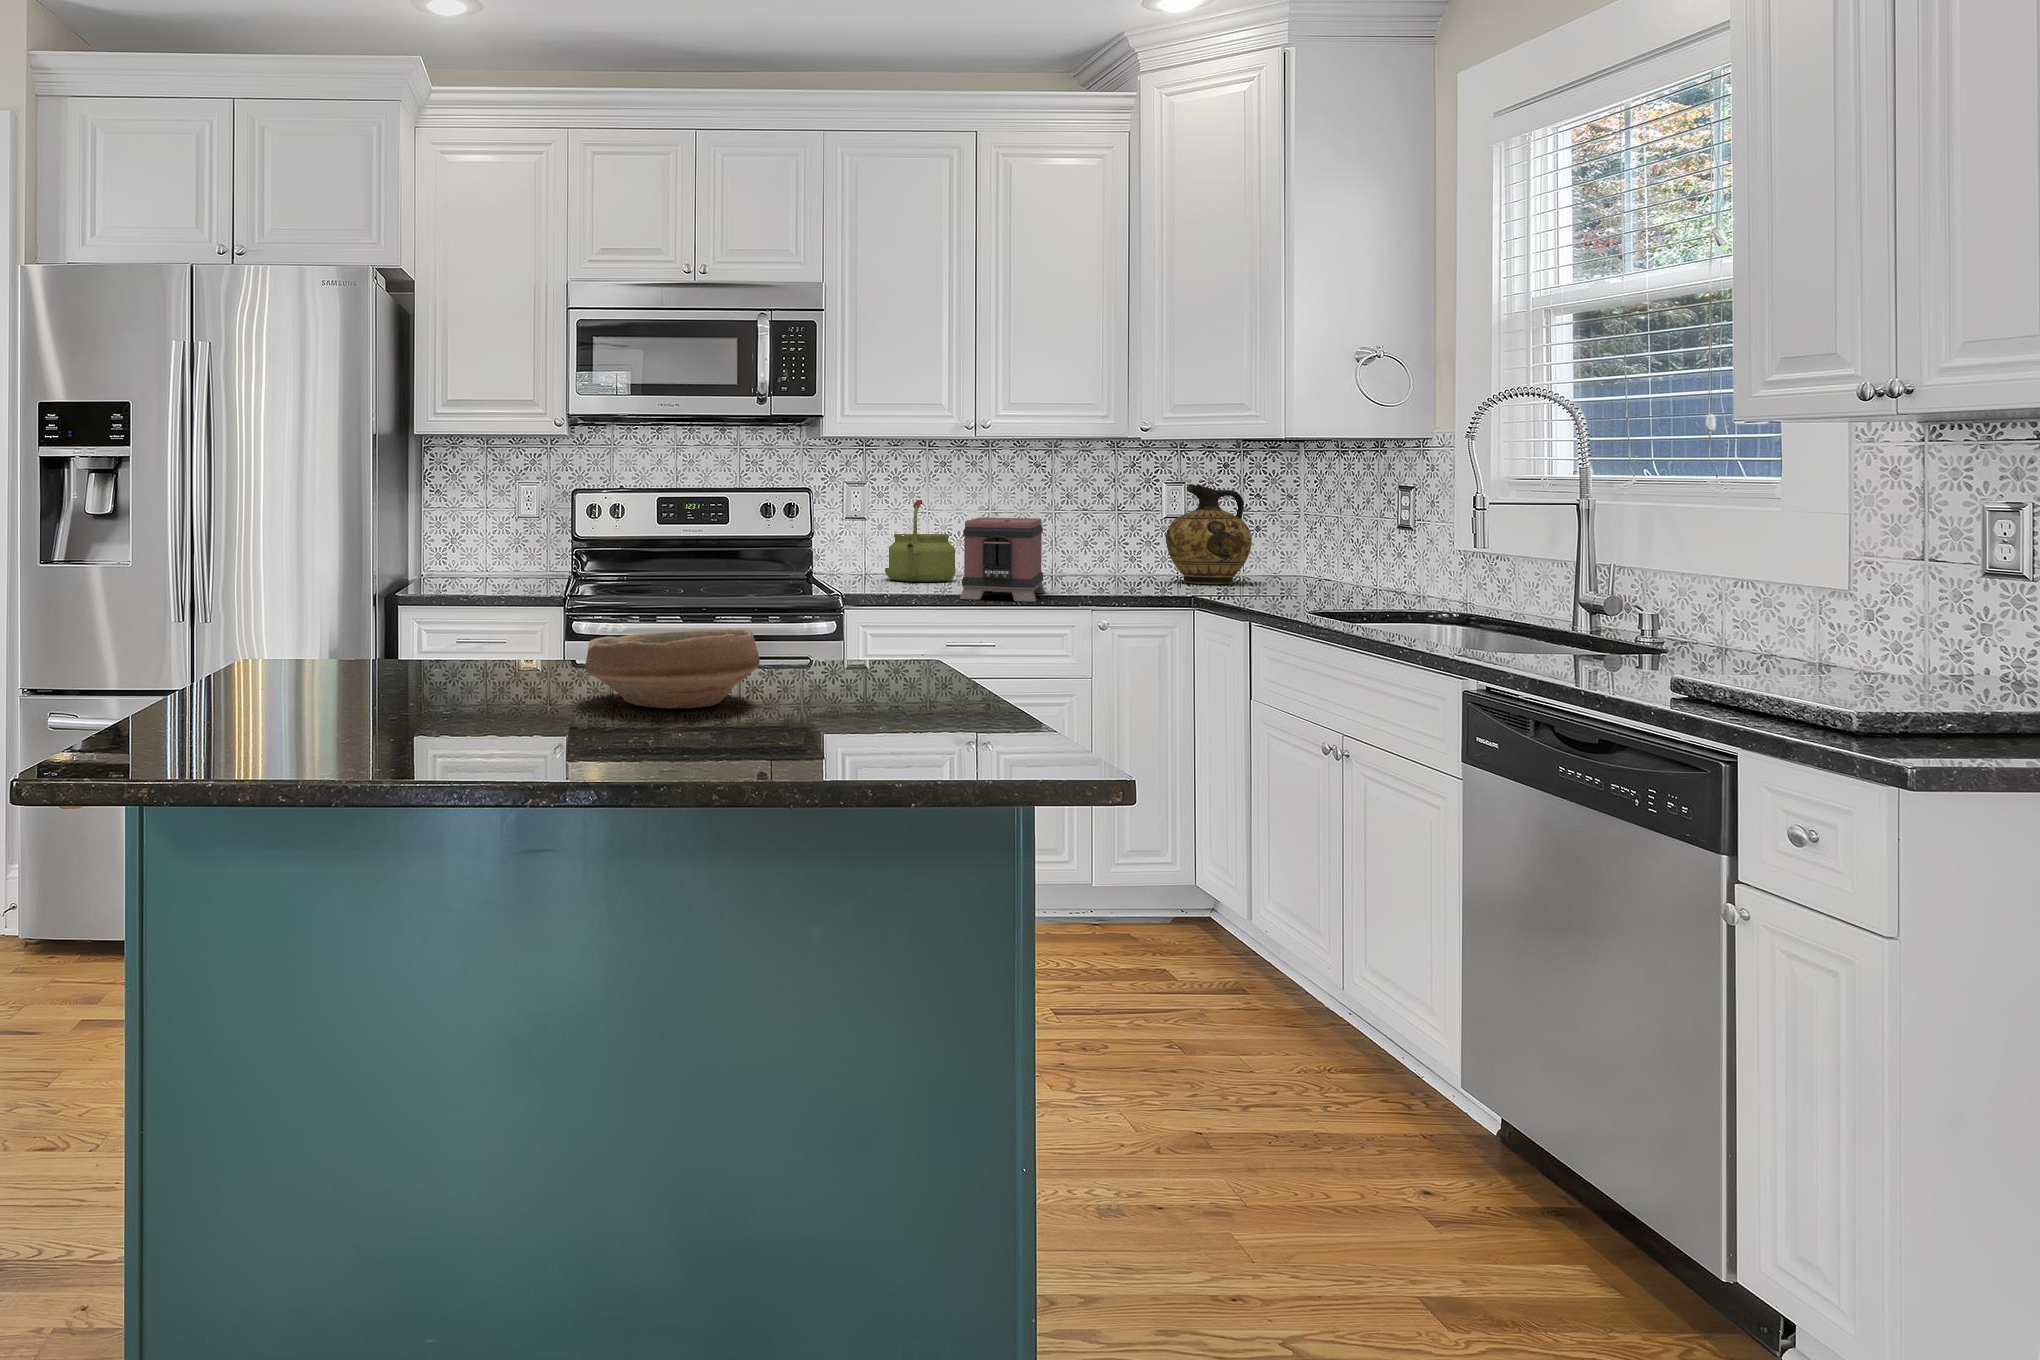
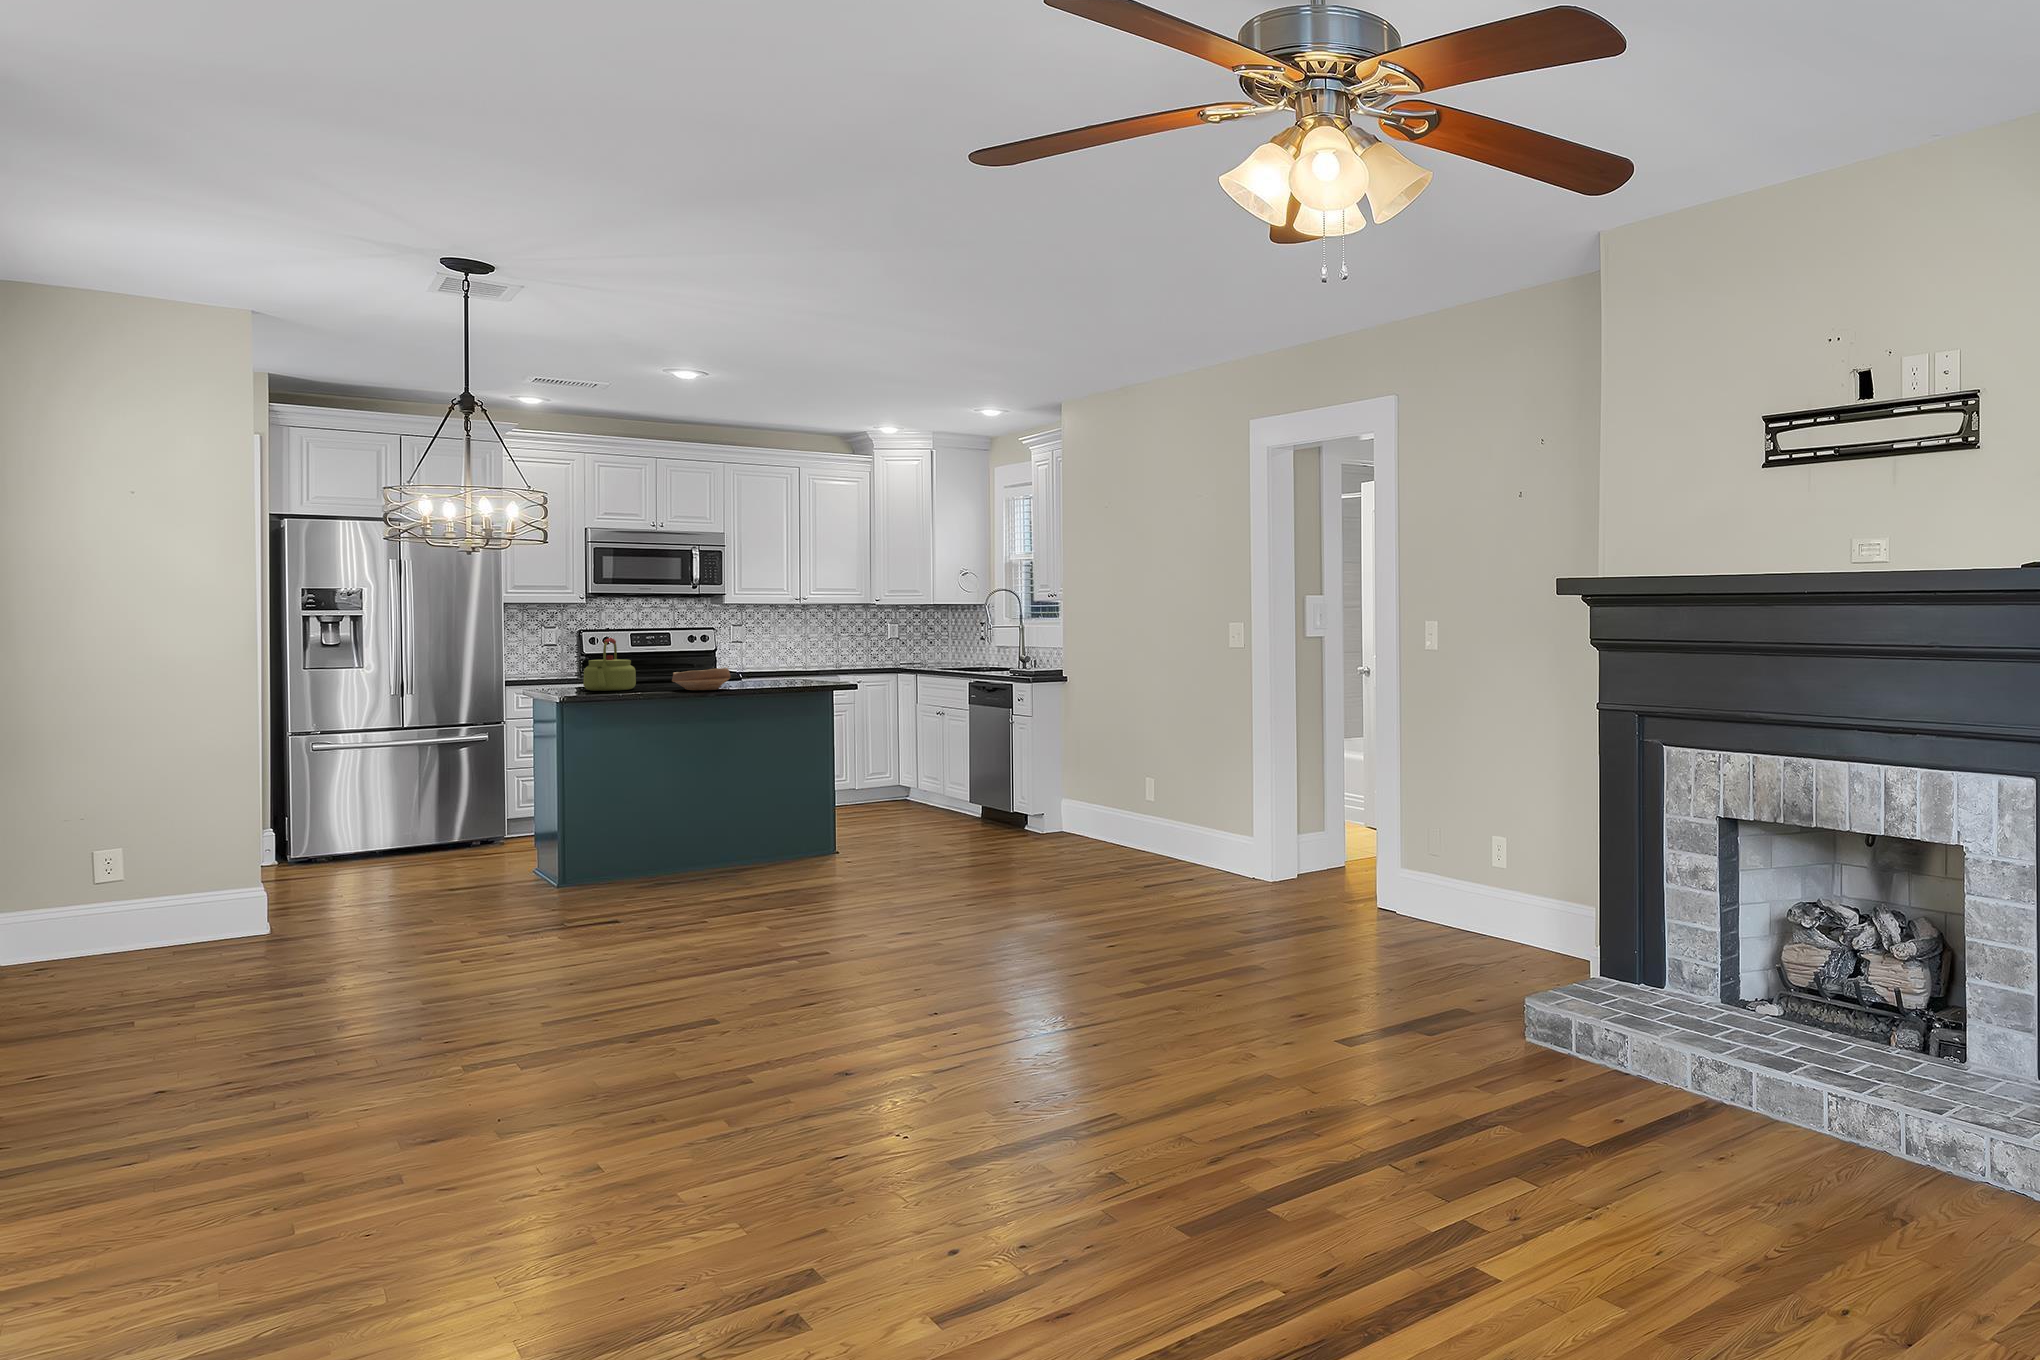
ceramic jug: present [1166,484,1252,584] -> none [890,624,928,667]
kettle: present [885,500,956,582] -> present [583,638,636,691]
toaster: present [960,517,1045,602] -> none [792,640,832,674]

